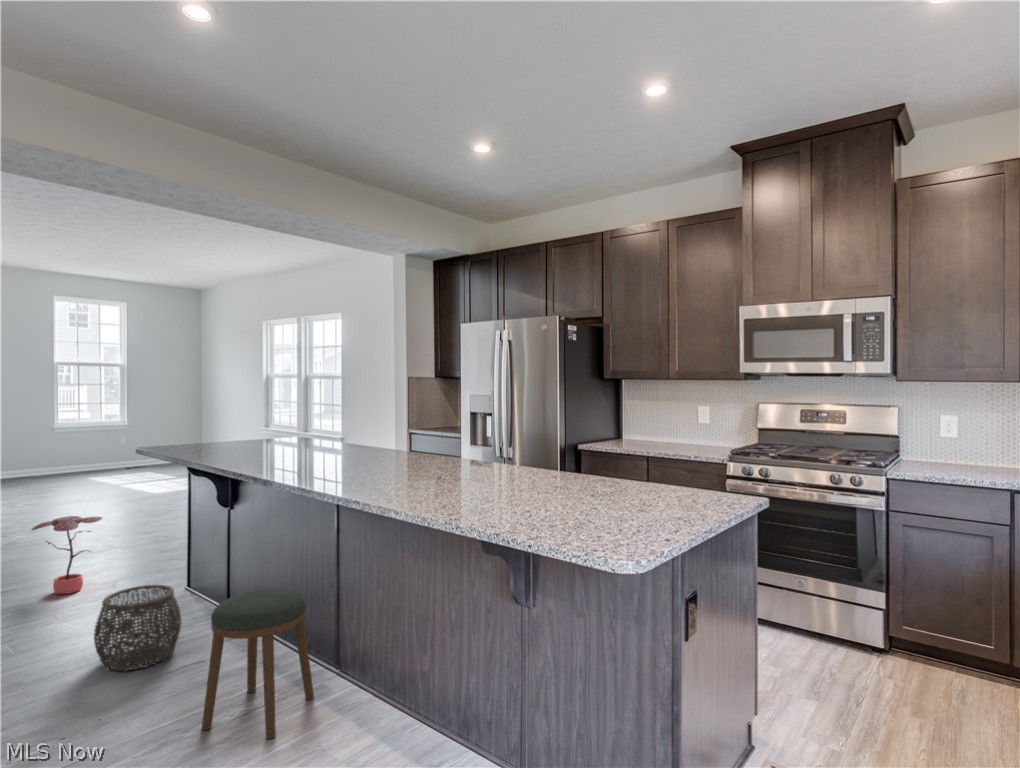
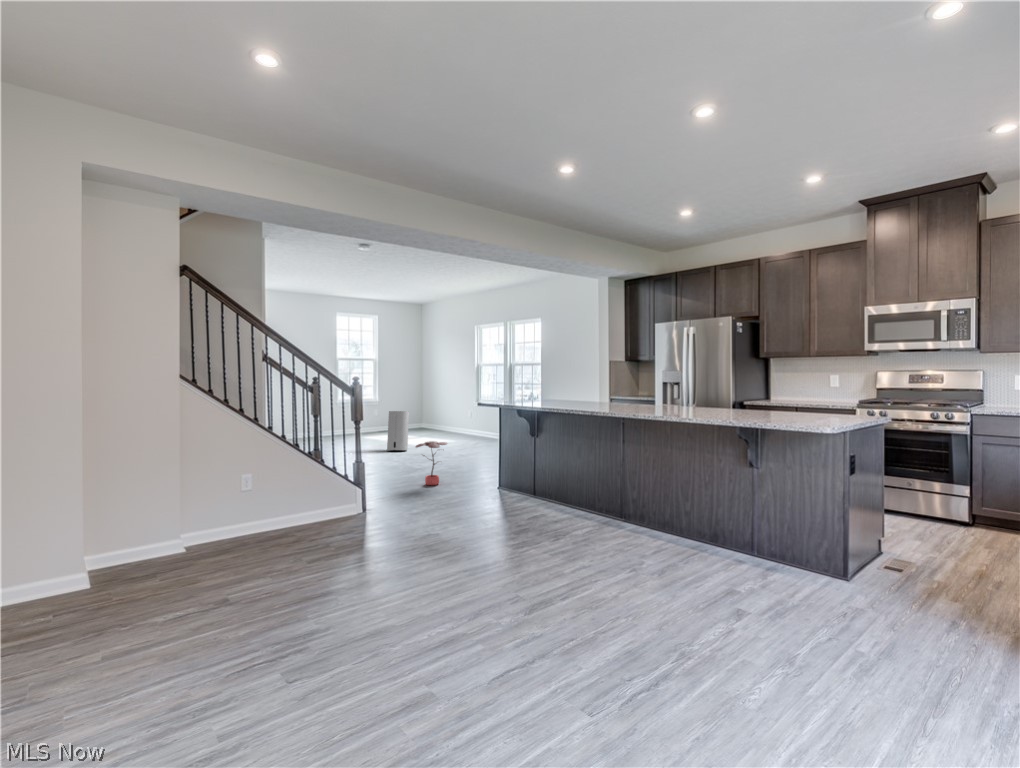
air purifier: none [84,449,125,511] -> present [387,411,409,451]
woven basket: present [94,585,181,671] -> none [488,472,528,513]
stool: present [202,588,314,739] -> none [571,467,619,536]

